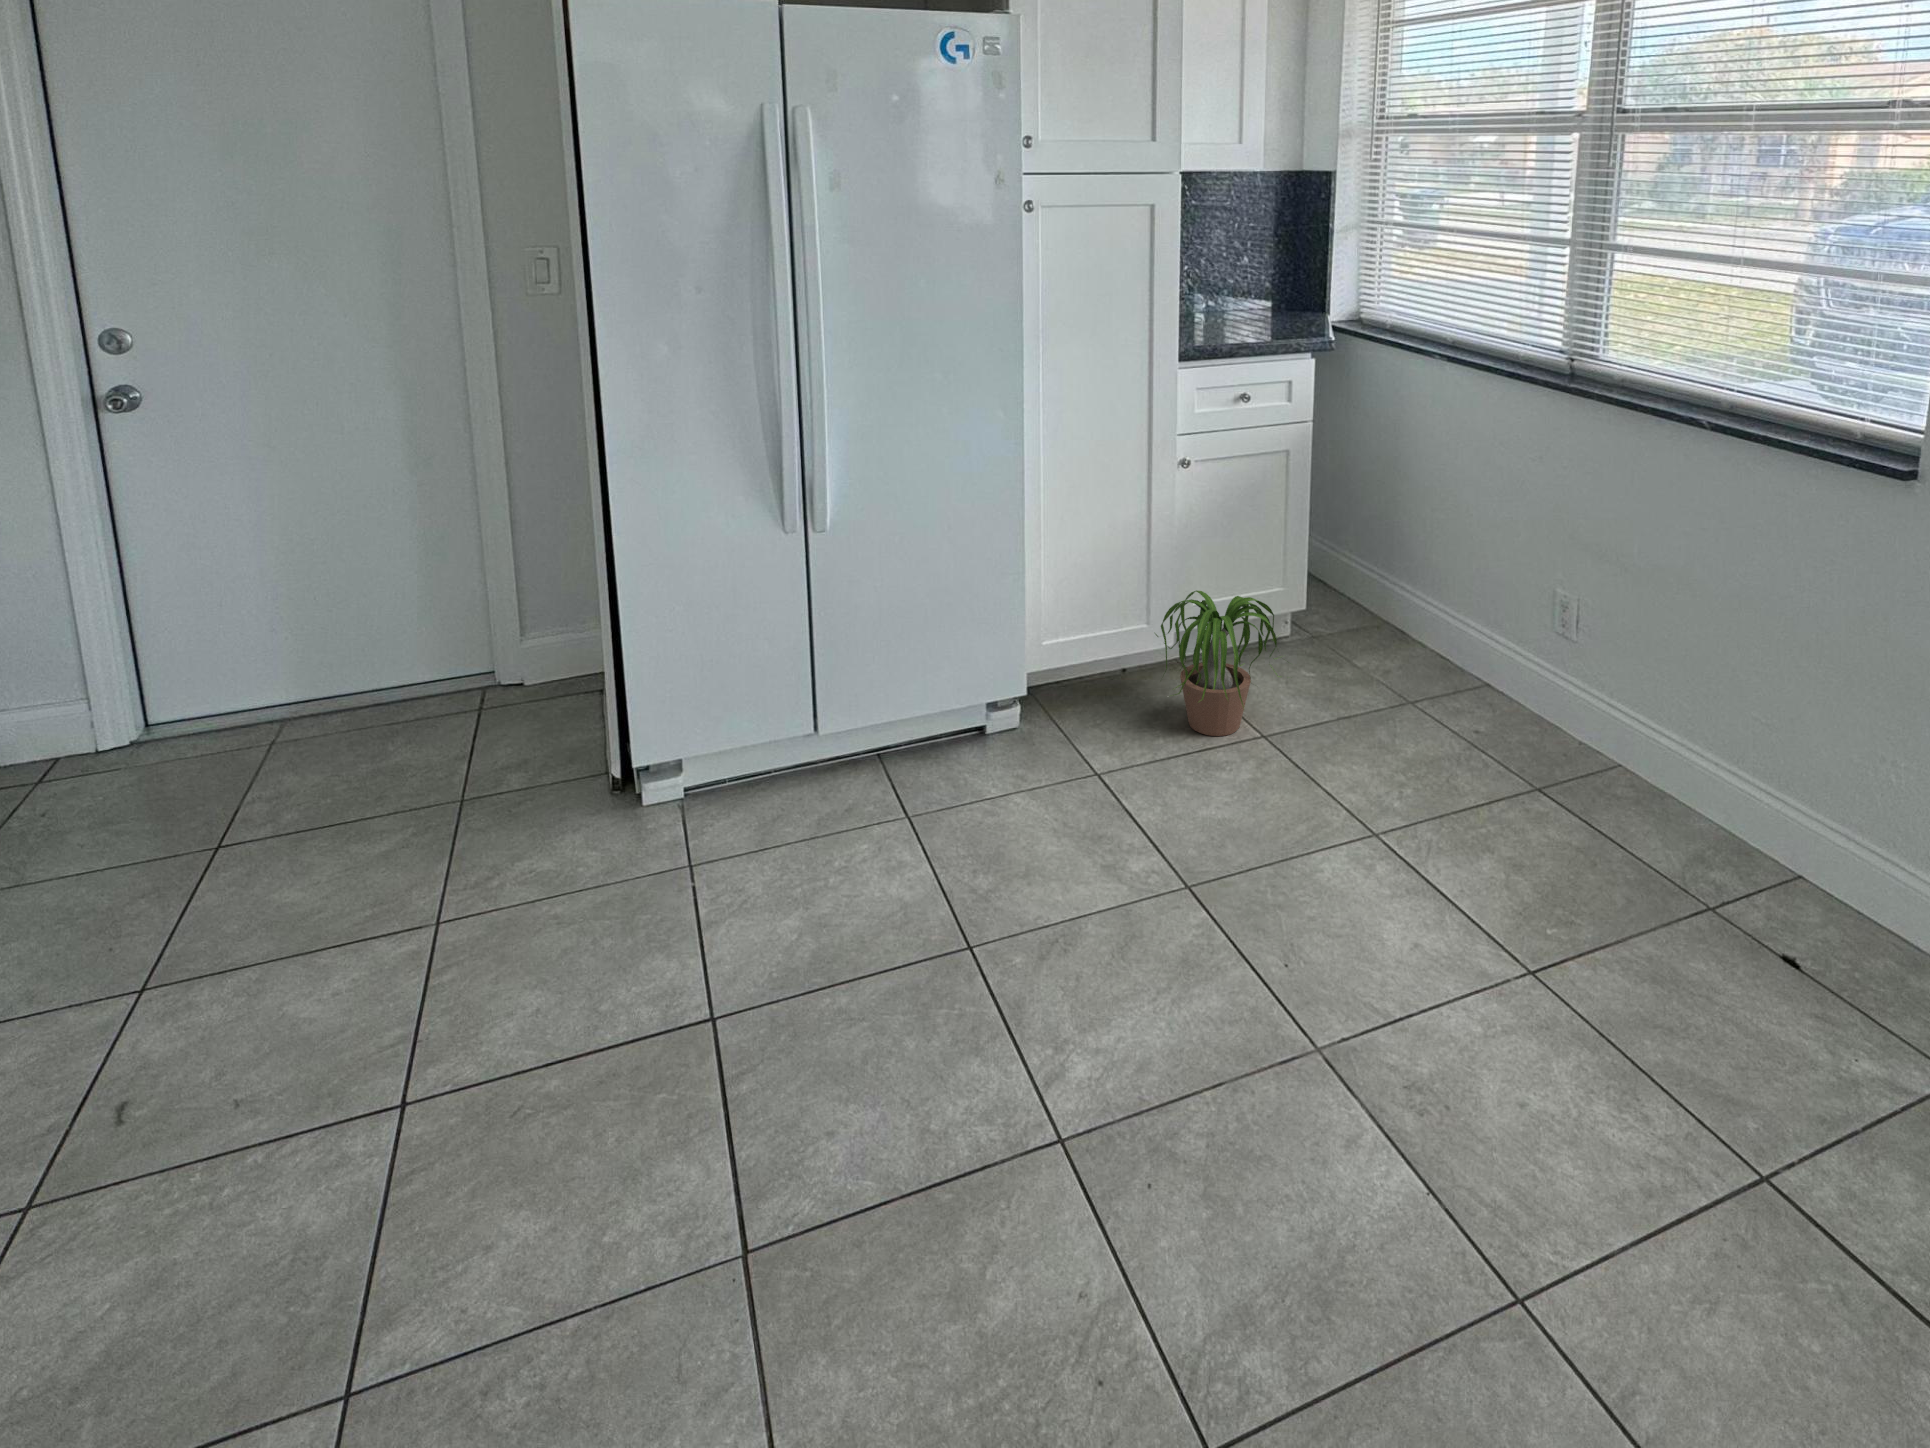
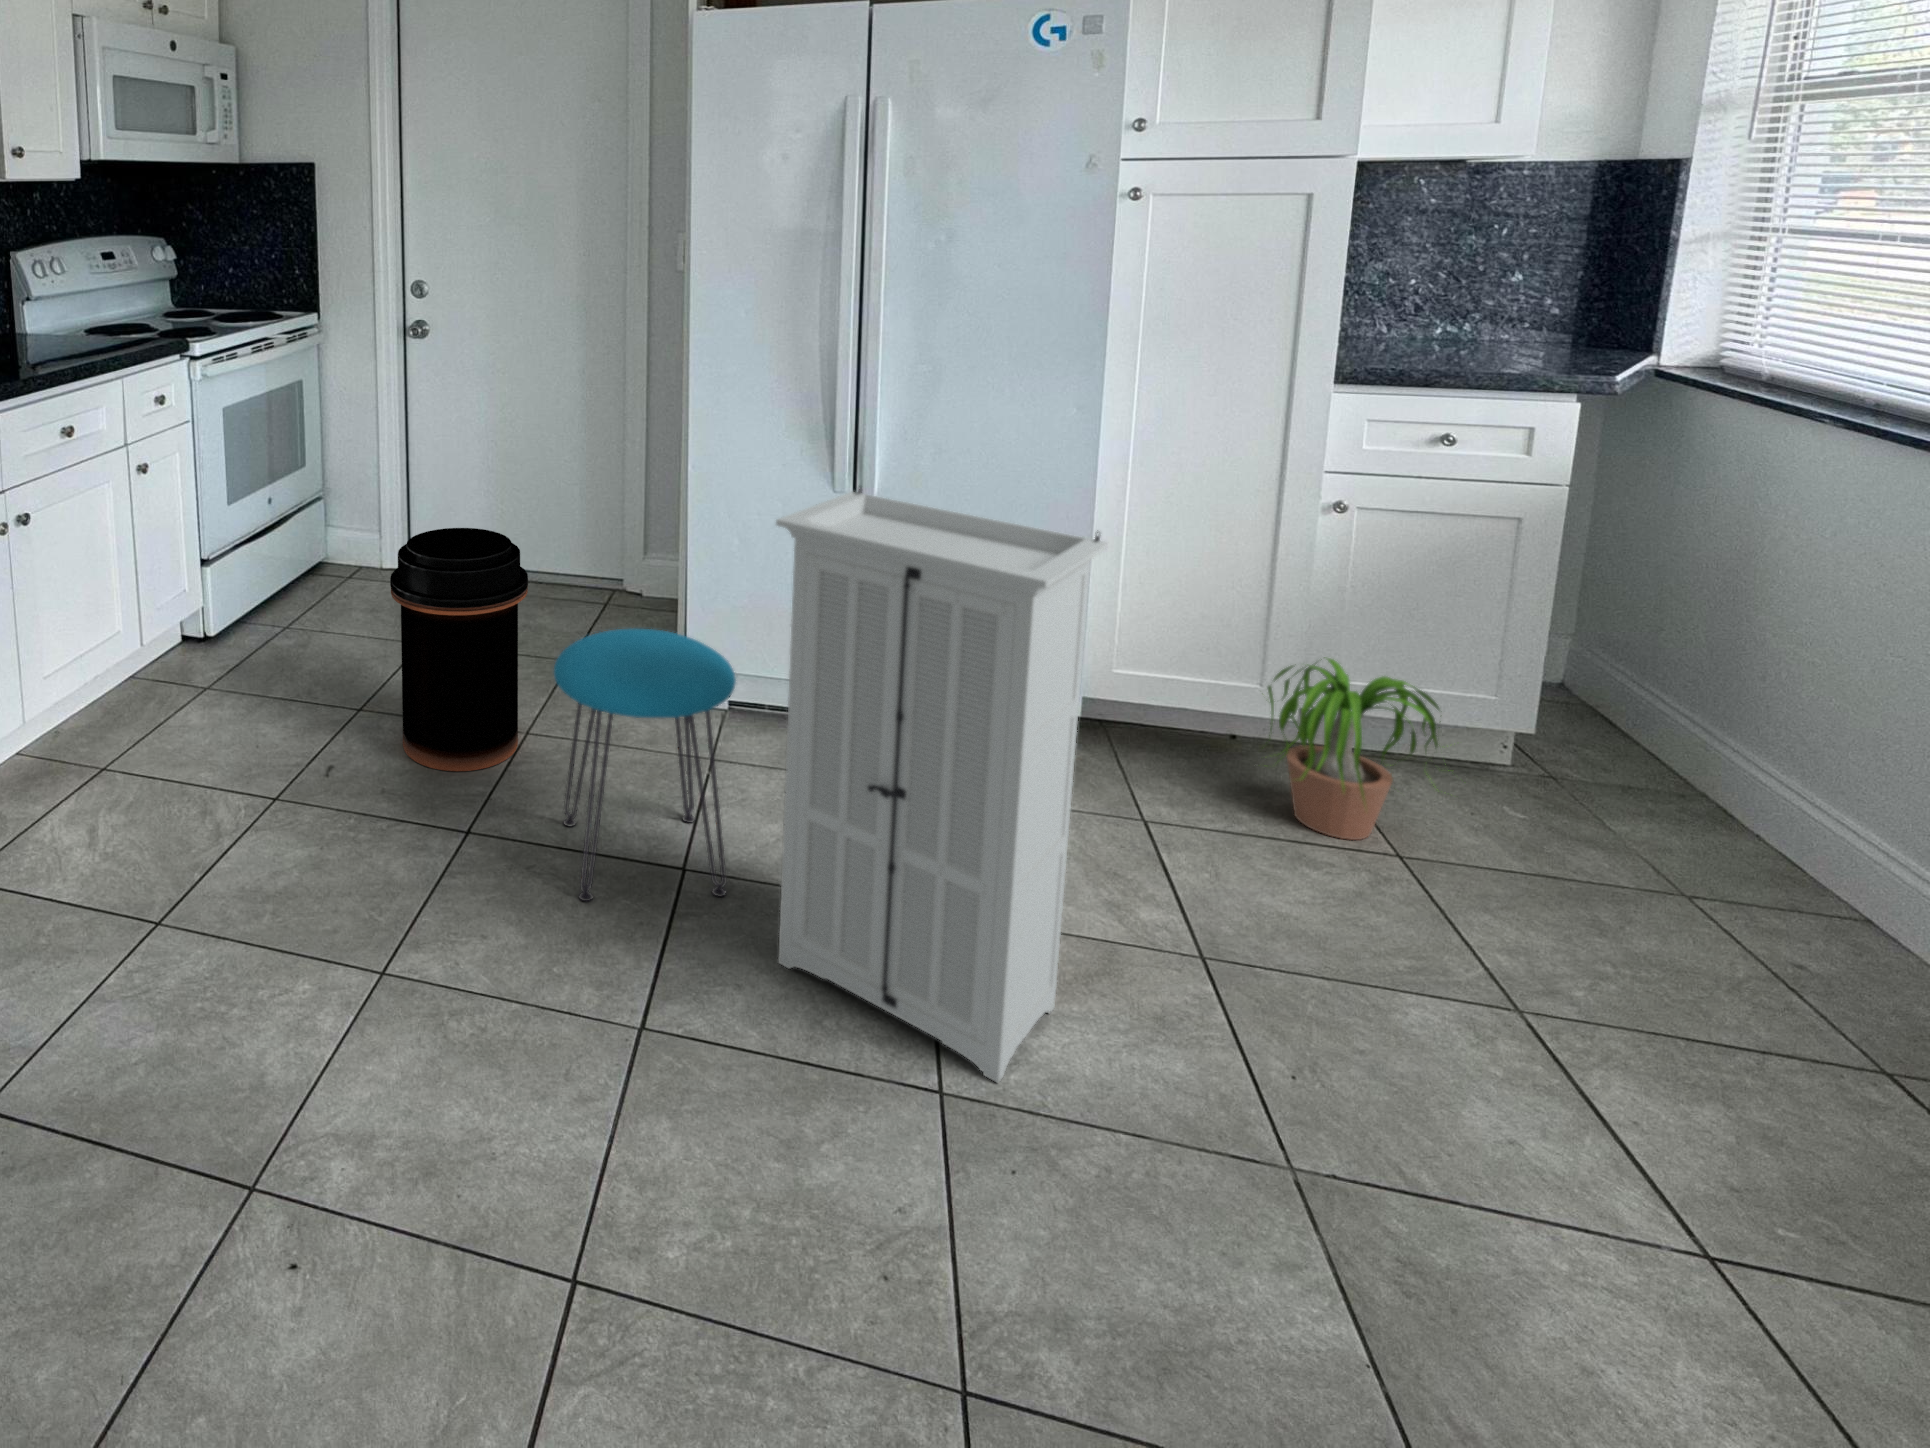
storage cabinet: none [823,543,1126,1102] -> present [776,486,1108,1082]
trash can: none [192,679,433,1038] -> present [390,528,528,771]
stool: none [519,750,774,1127] -> present [554,628,736,901]

